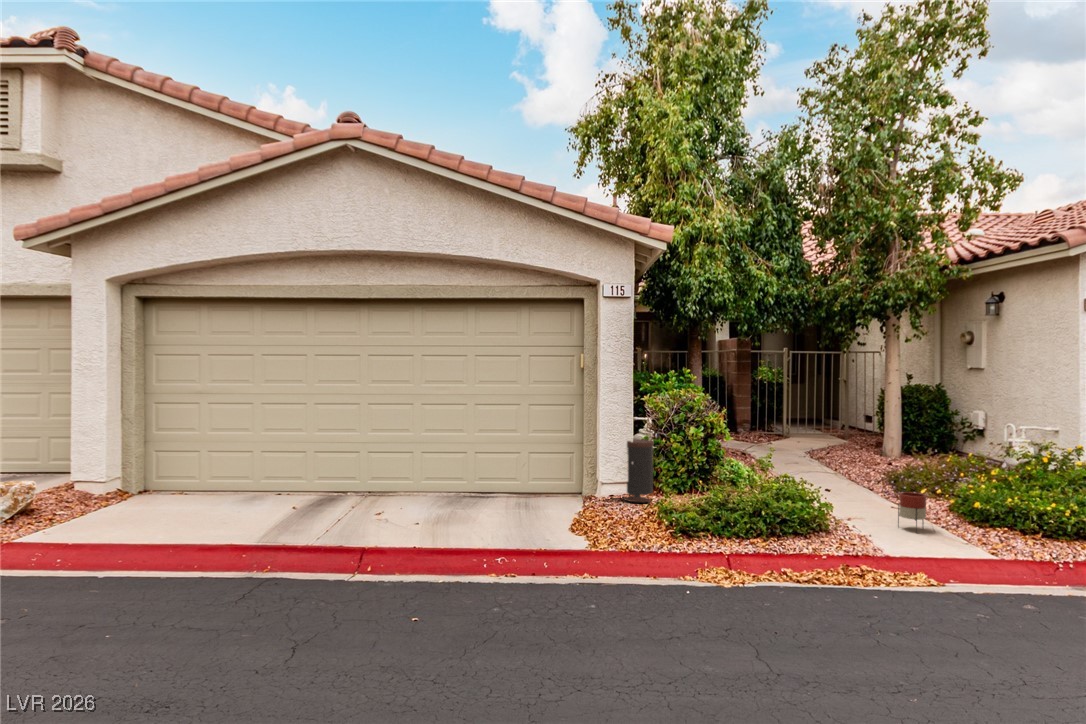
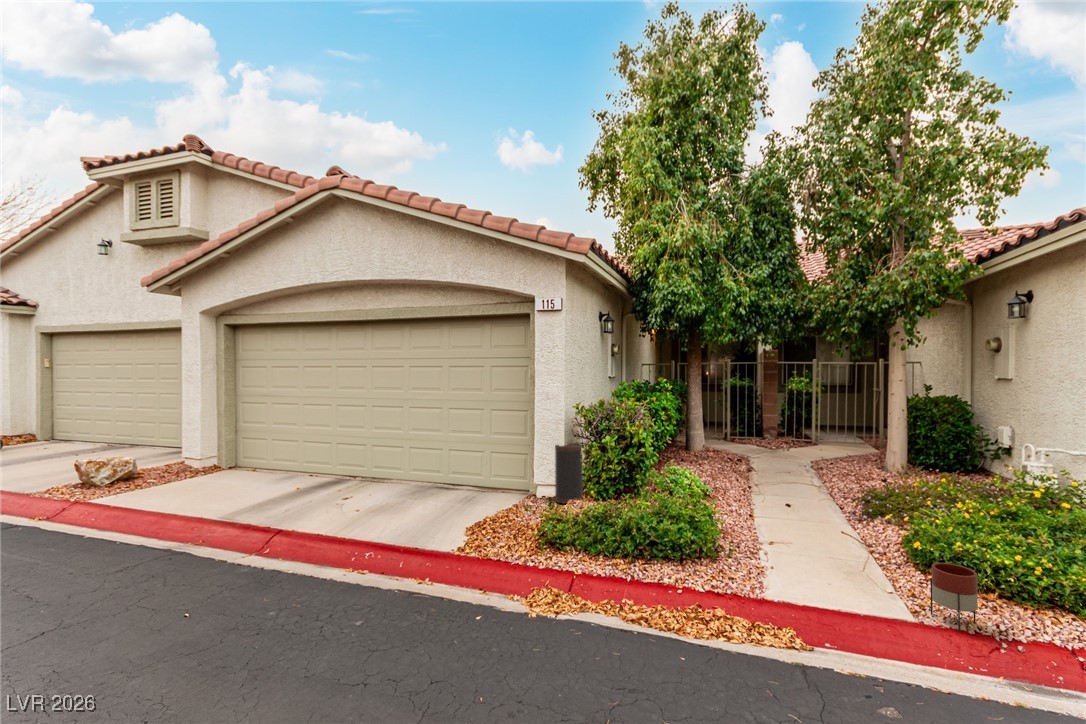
planter: present [898,492,926,532] -> present [931,563,978,632]

